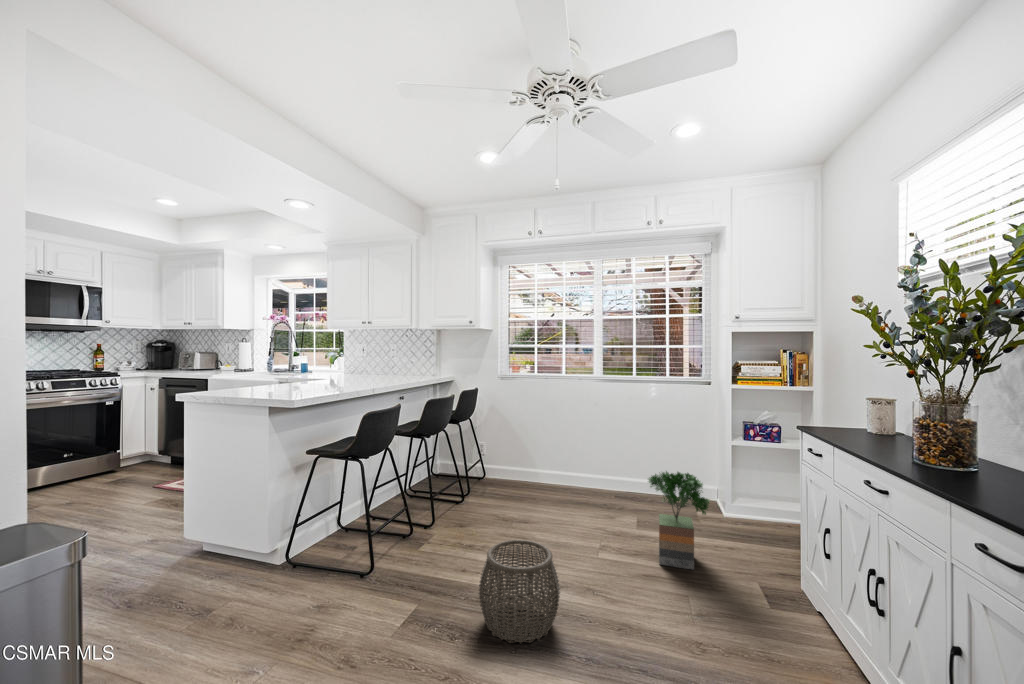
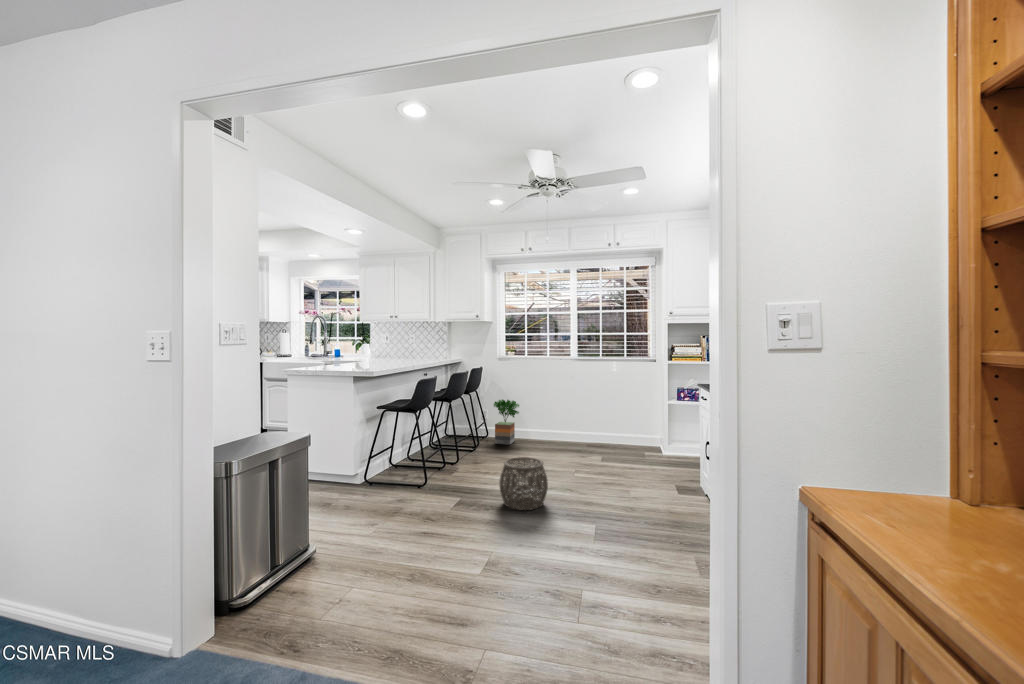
potted tree: present [649,471,709,570] -> present [494,400,519,445]

